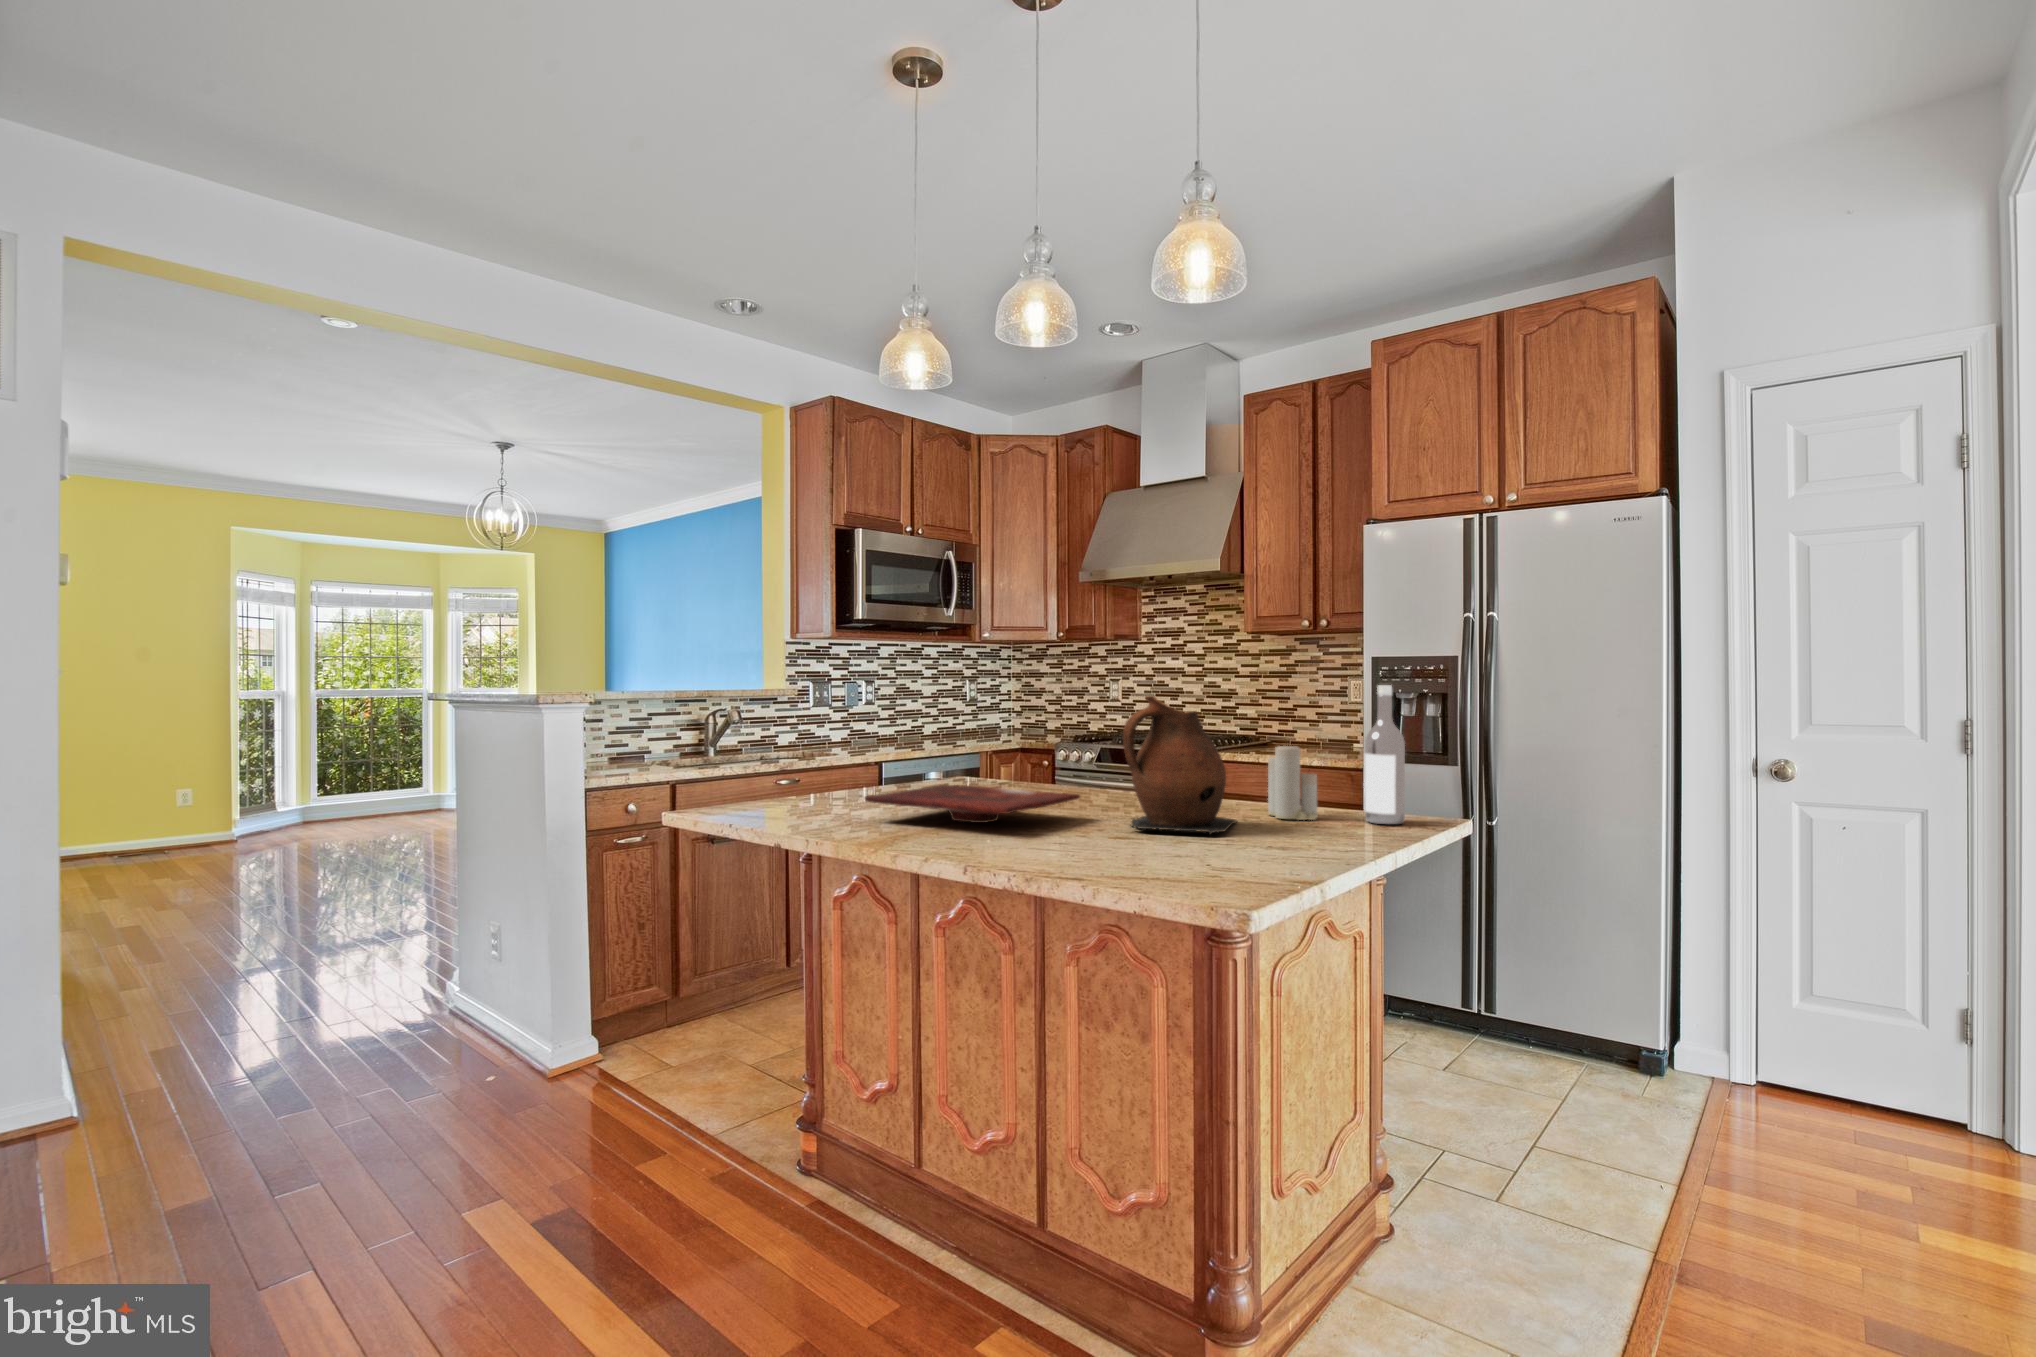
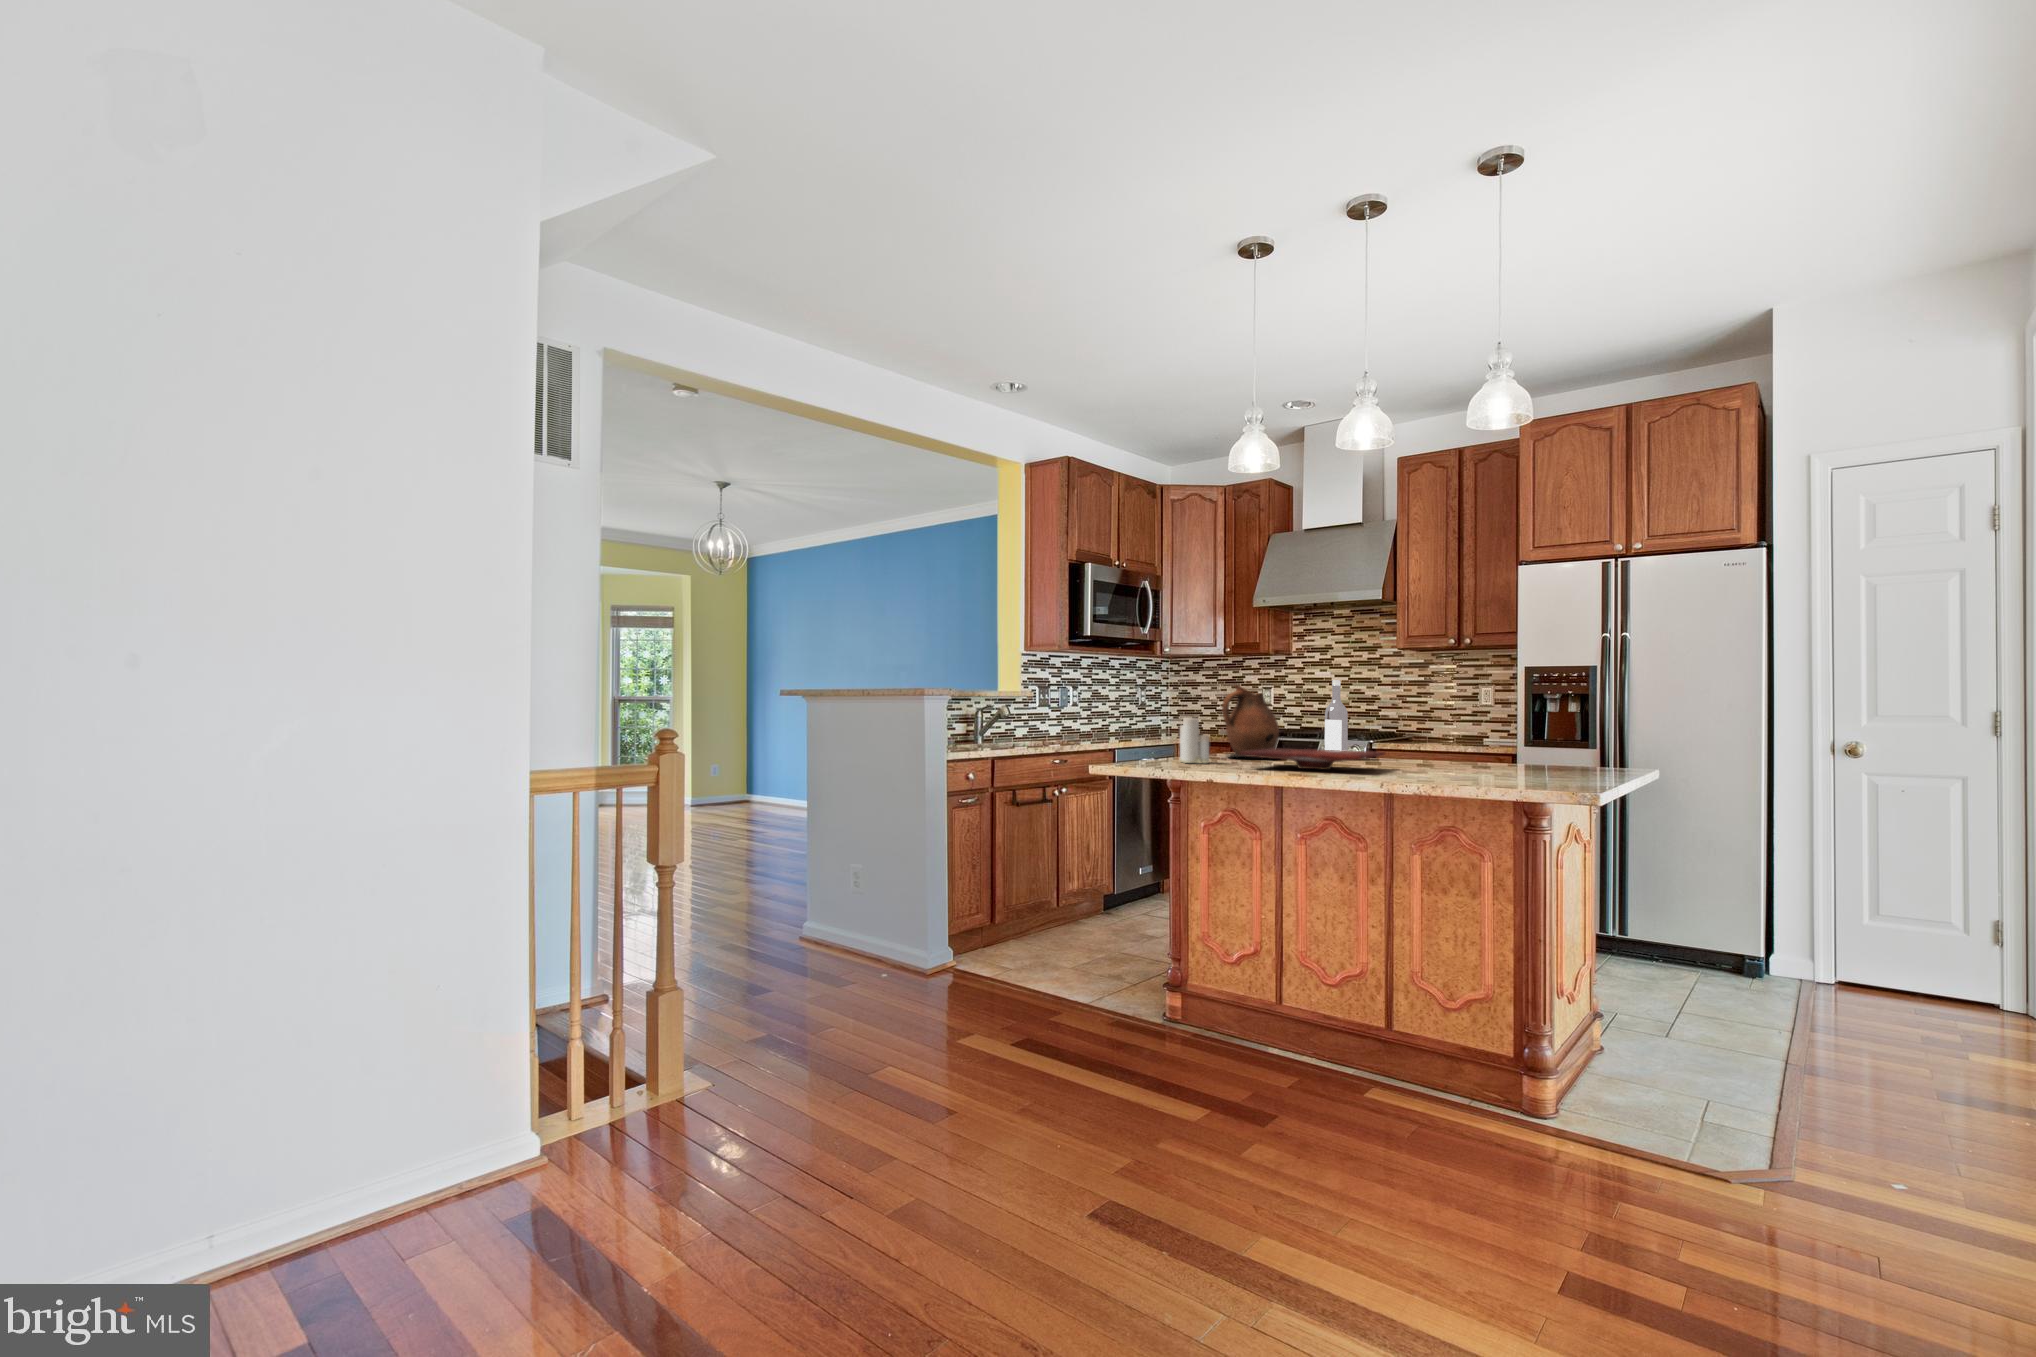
wine bottle: present [1364,685,1405,824] -> present [1325,680,1348,751]
ceramic pitcher: present [1123,696,1237,834] -> present [1222,685,1279,757]
candle: present [1268,746,1317,820] -> present [1180,718,1209,763]

